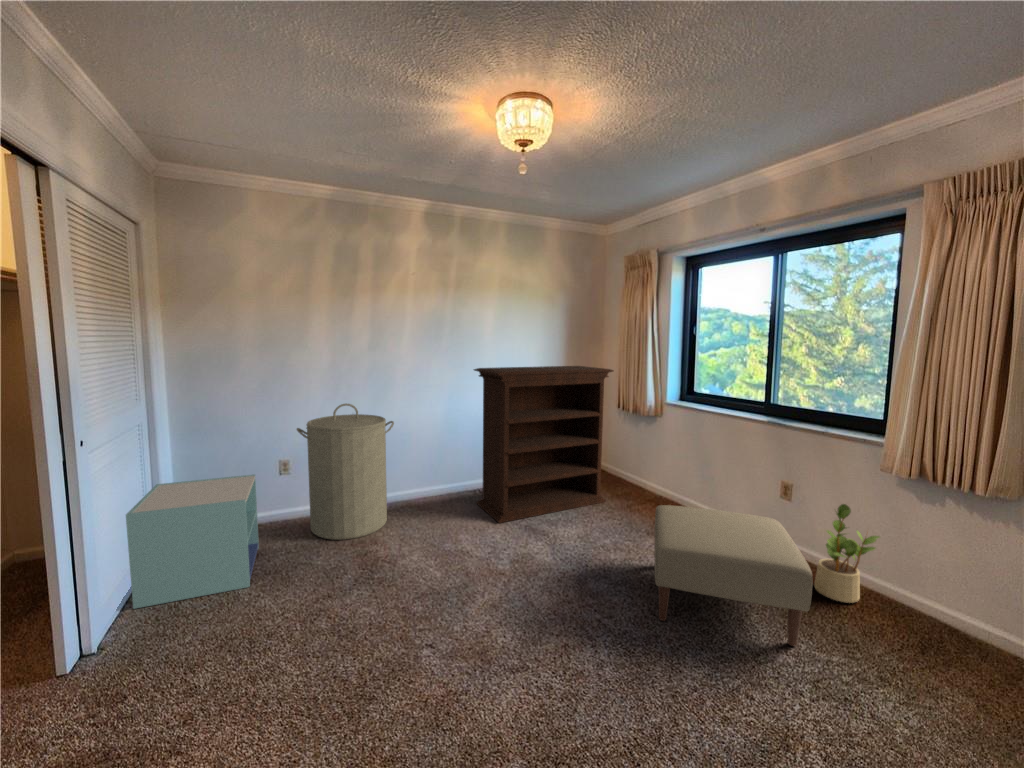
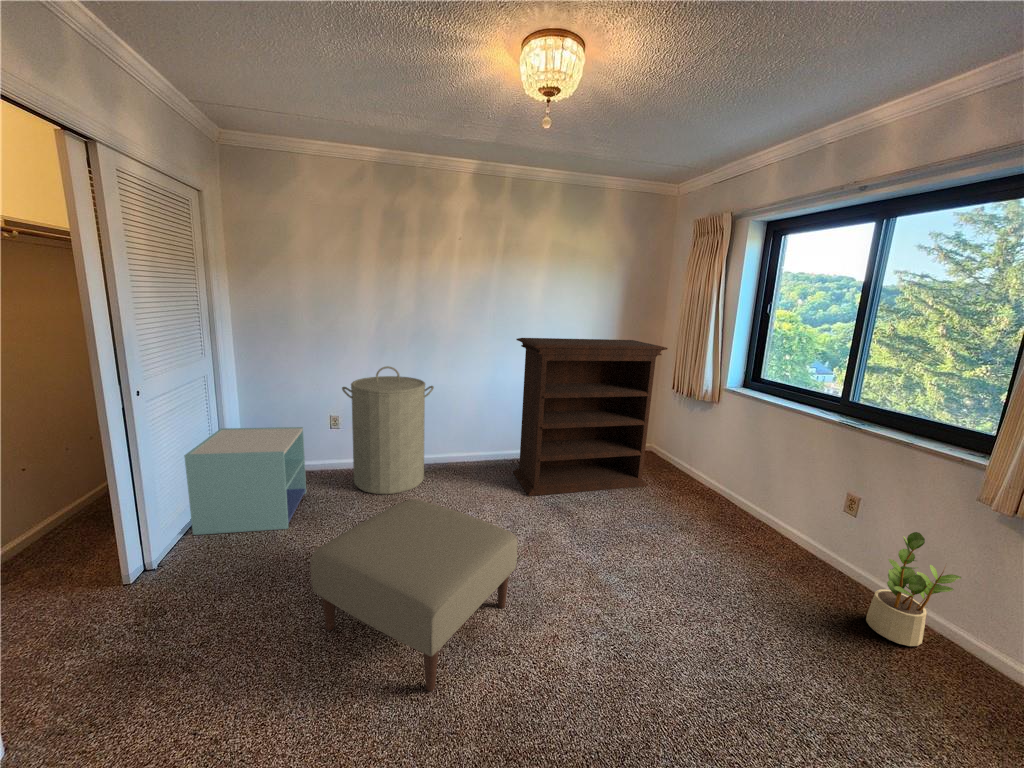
ottoman: present [654,505,812,646] -> present [311,499,518,691]

